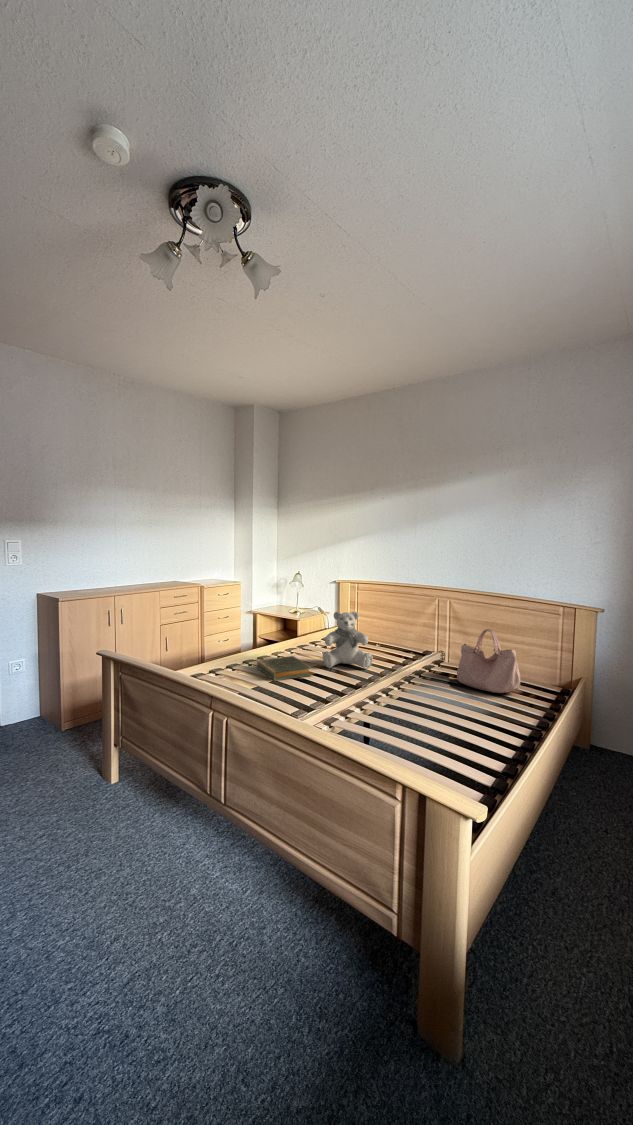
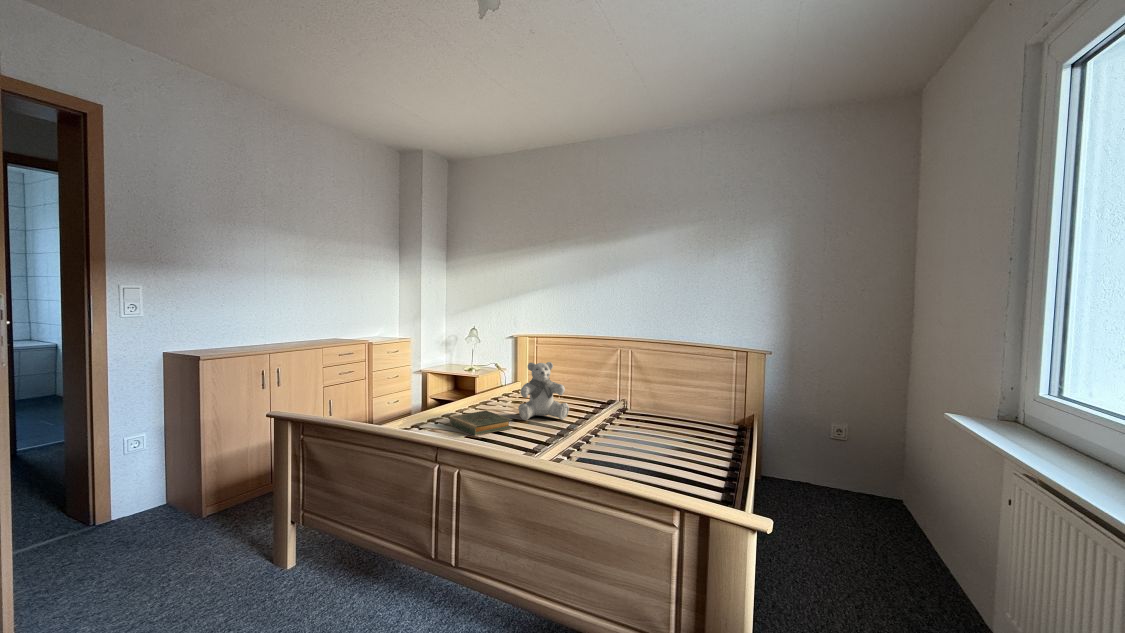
handbag: present [457,629,520,693] -> none [648,373,709,433]

